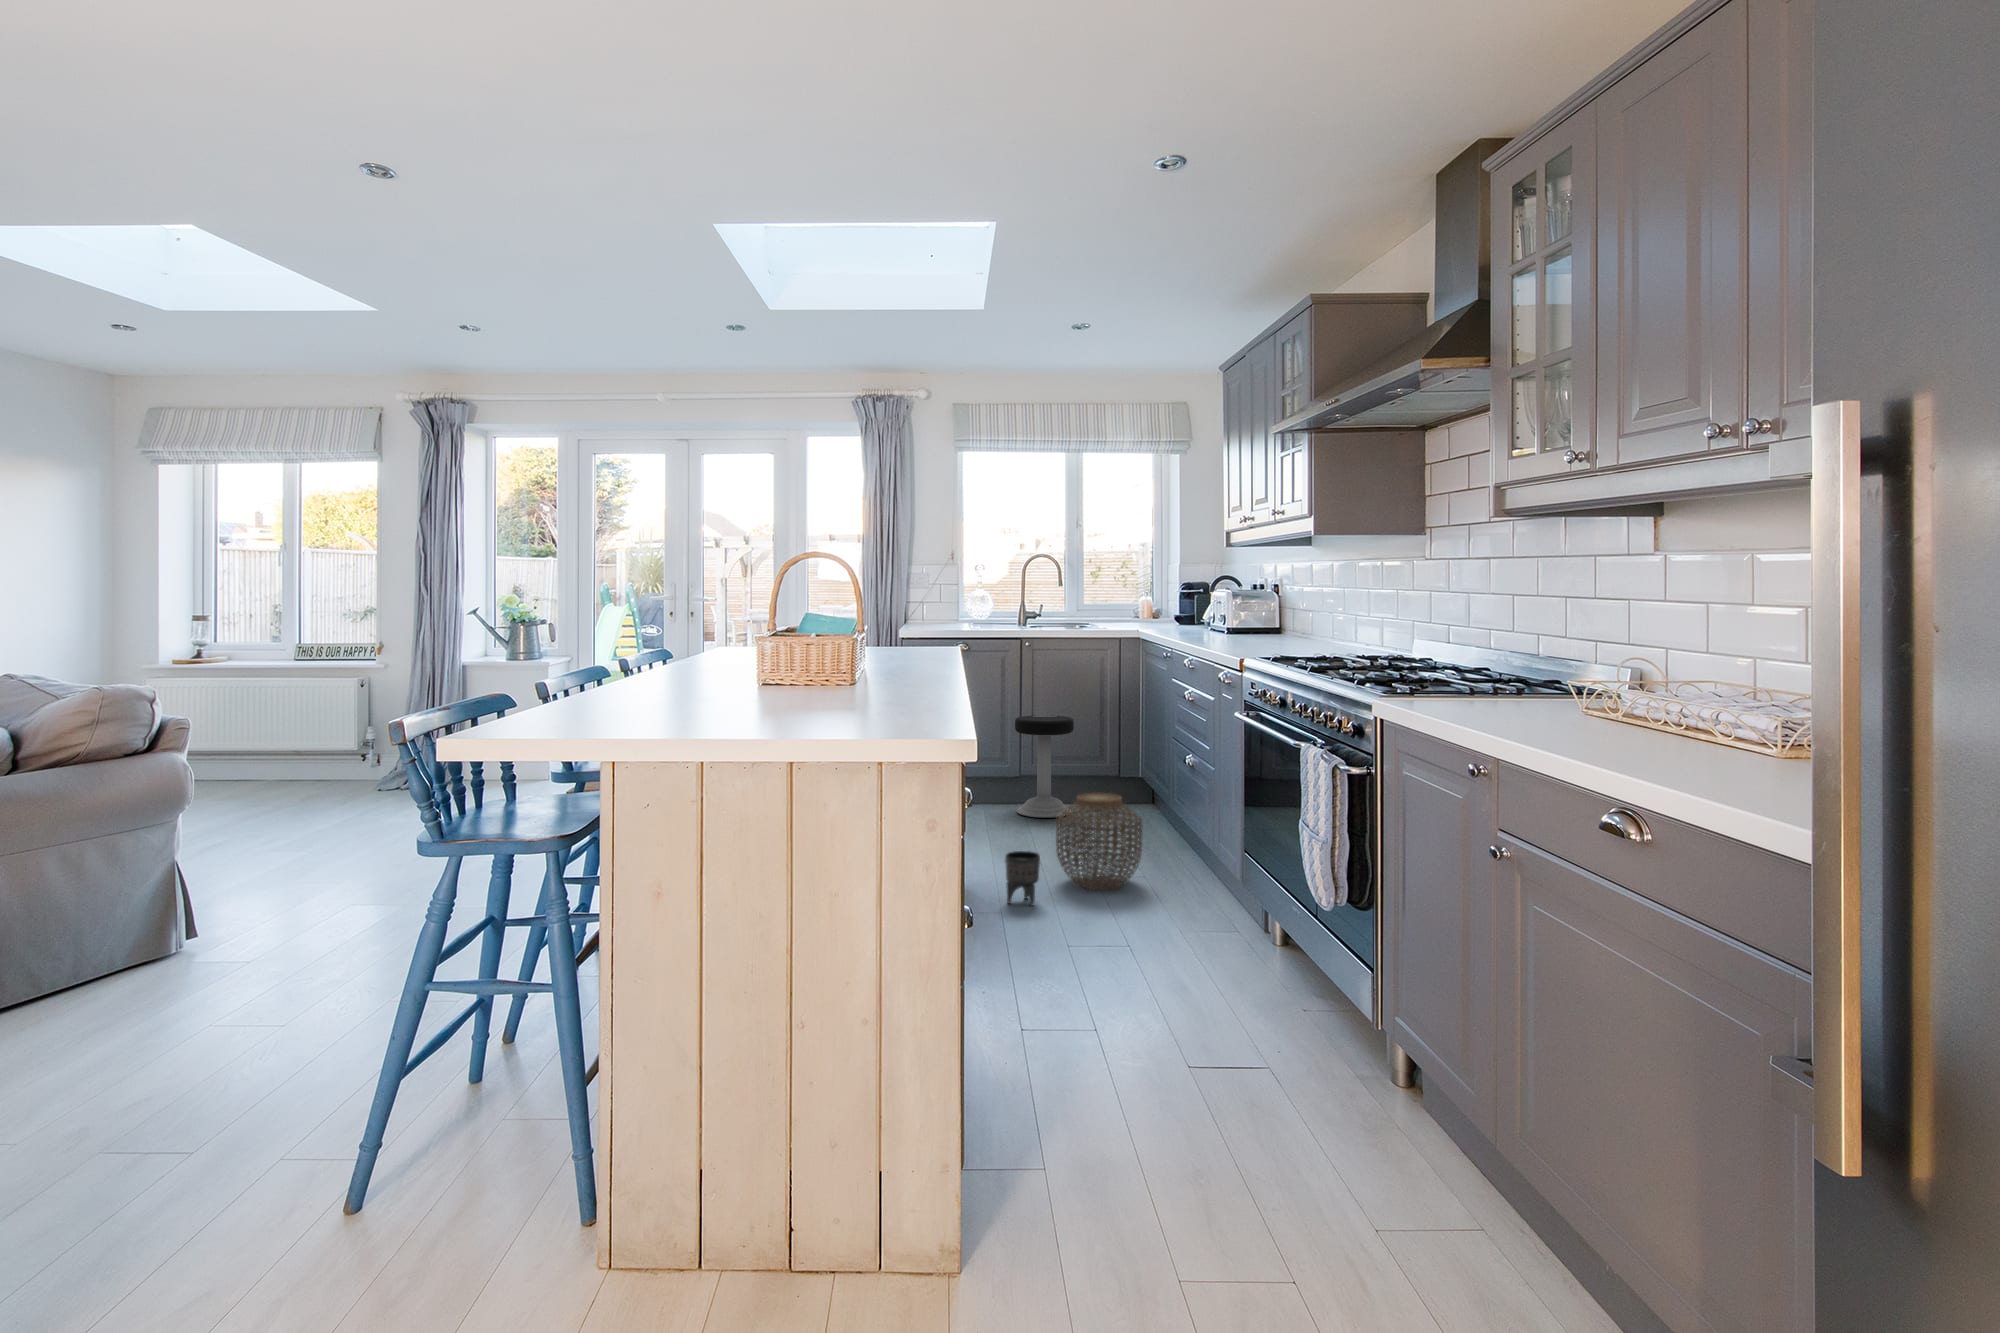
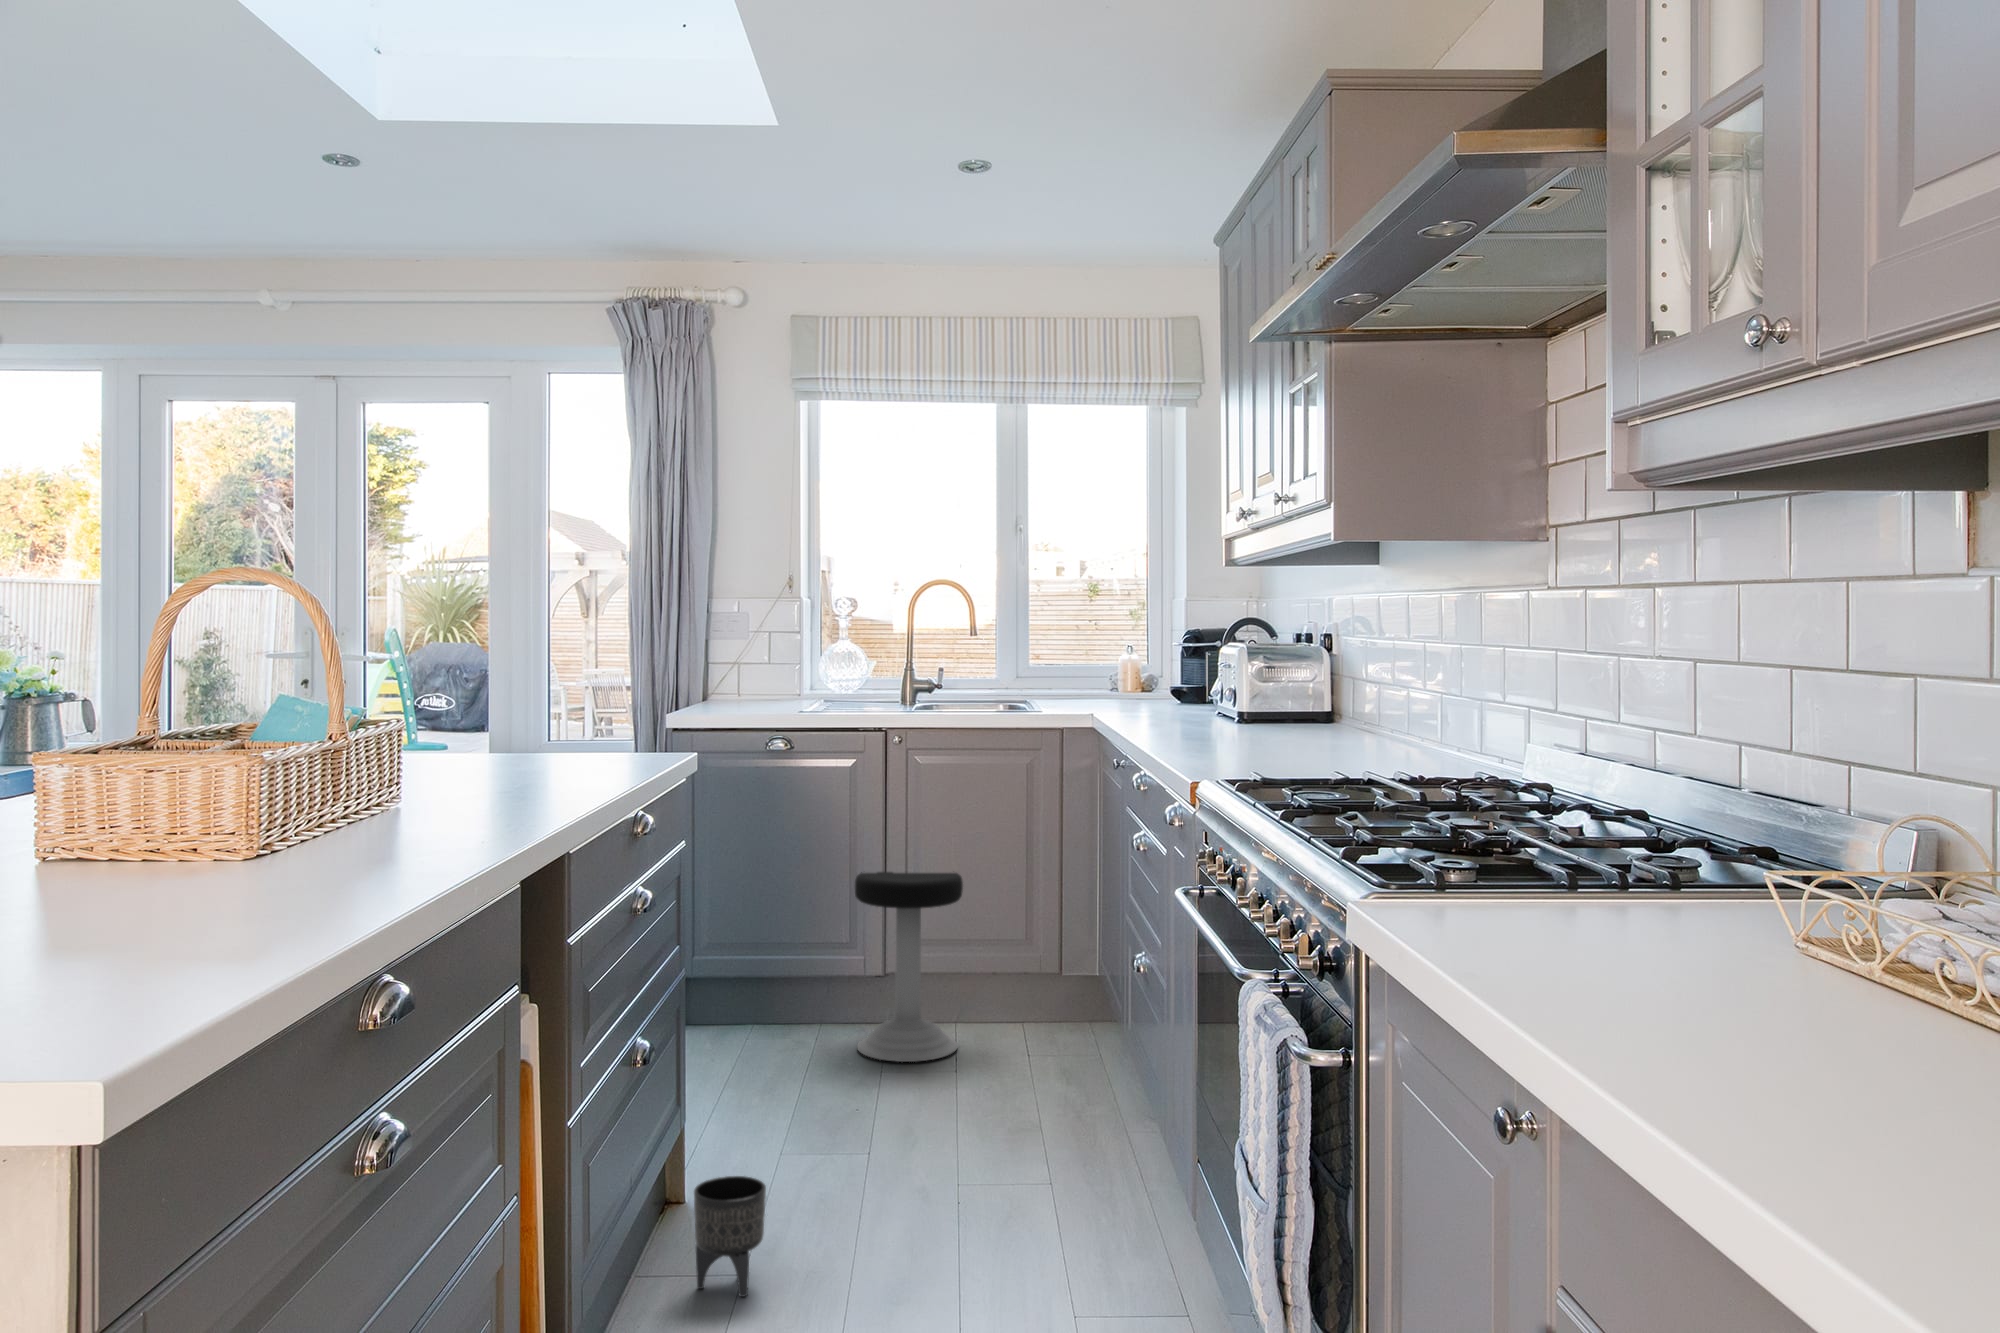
woven basket: present [1056,793,1142,890] -> none [826,1049,998,1257]

